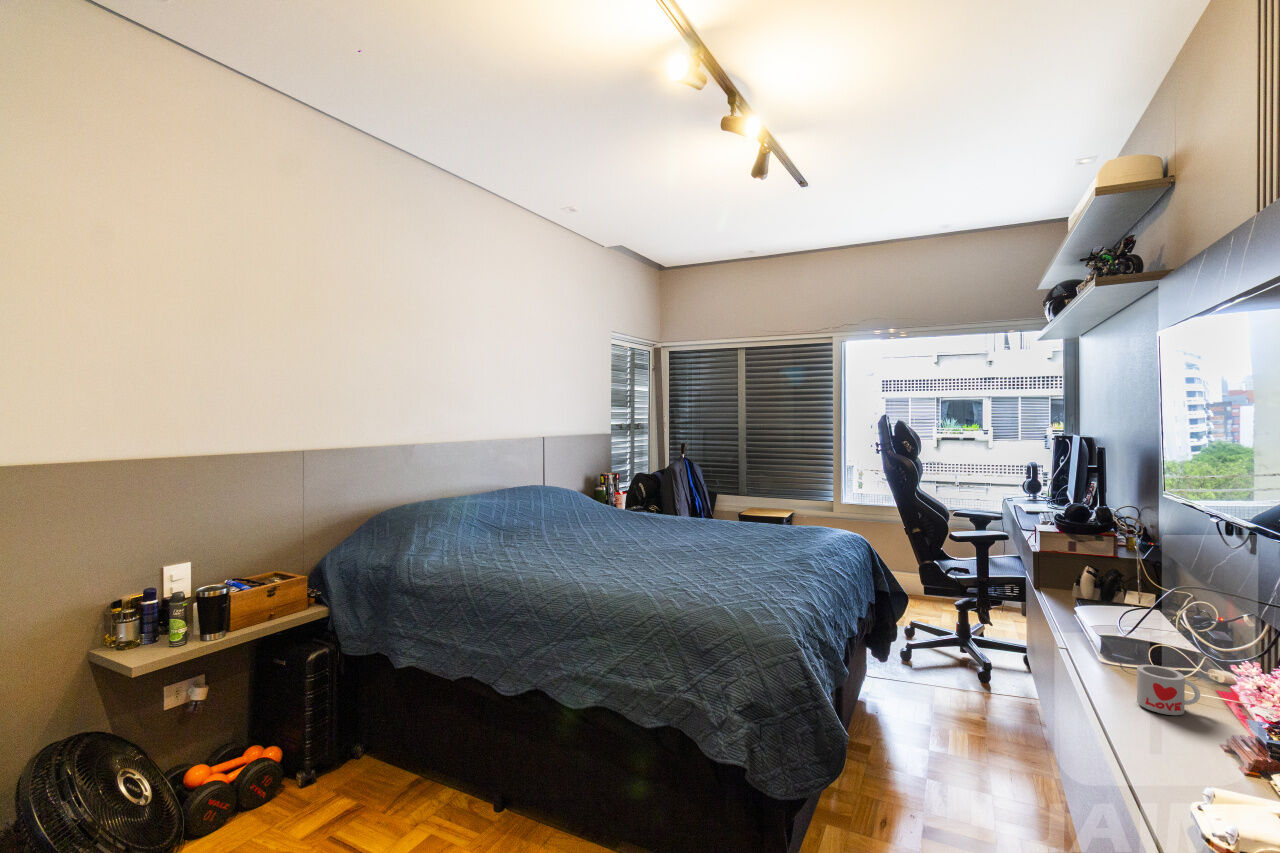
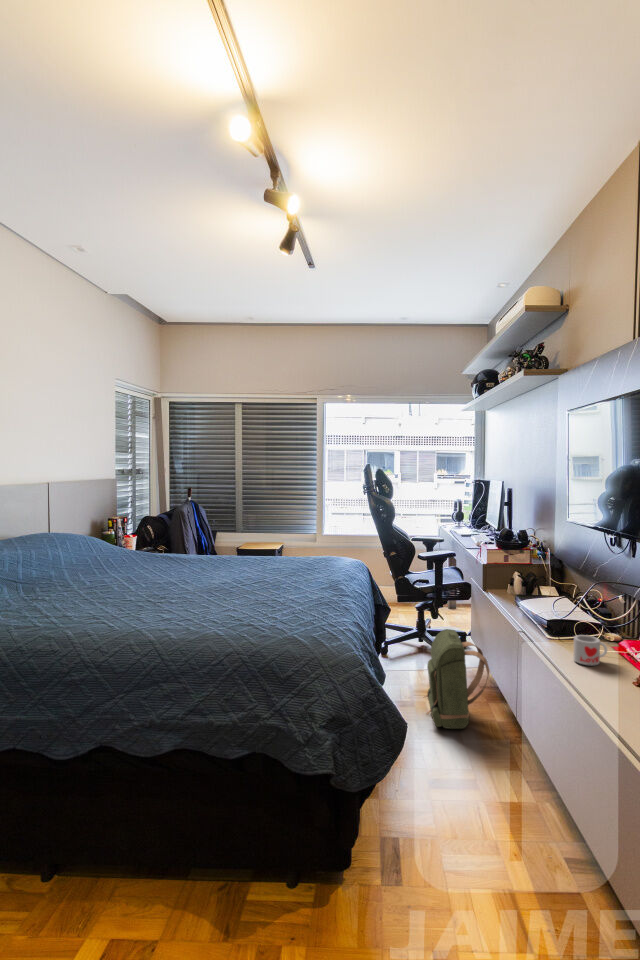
backpack: none [940,635,1038,775] -> present [424,629,489,729]

